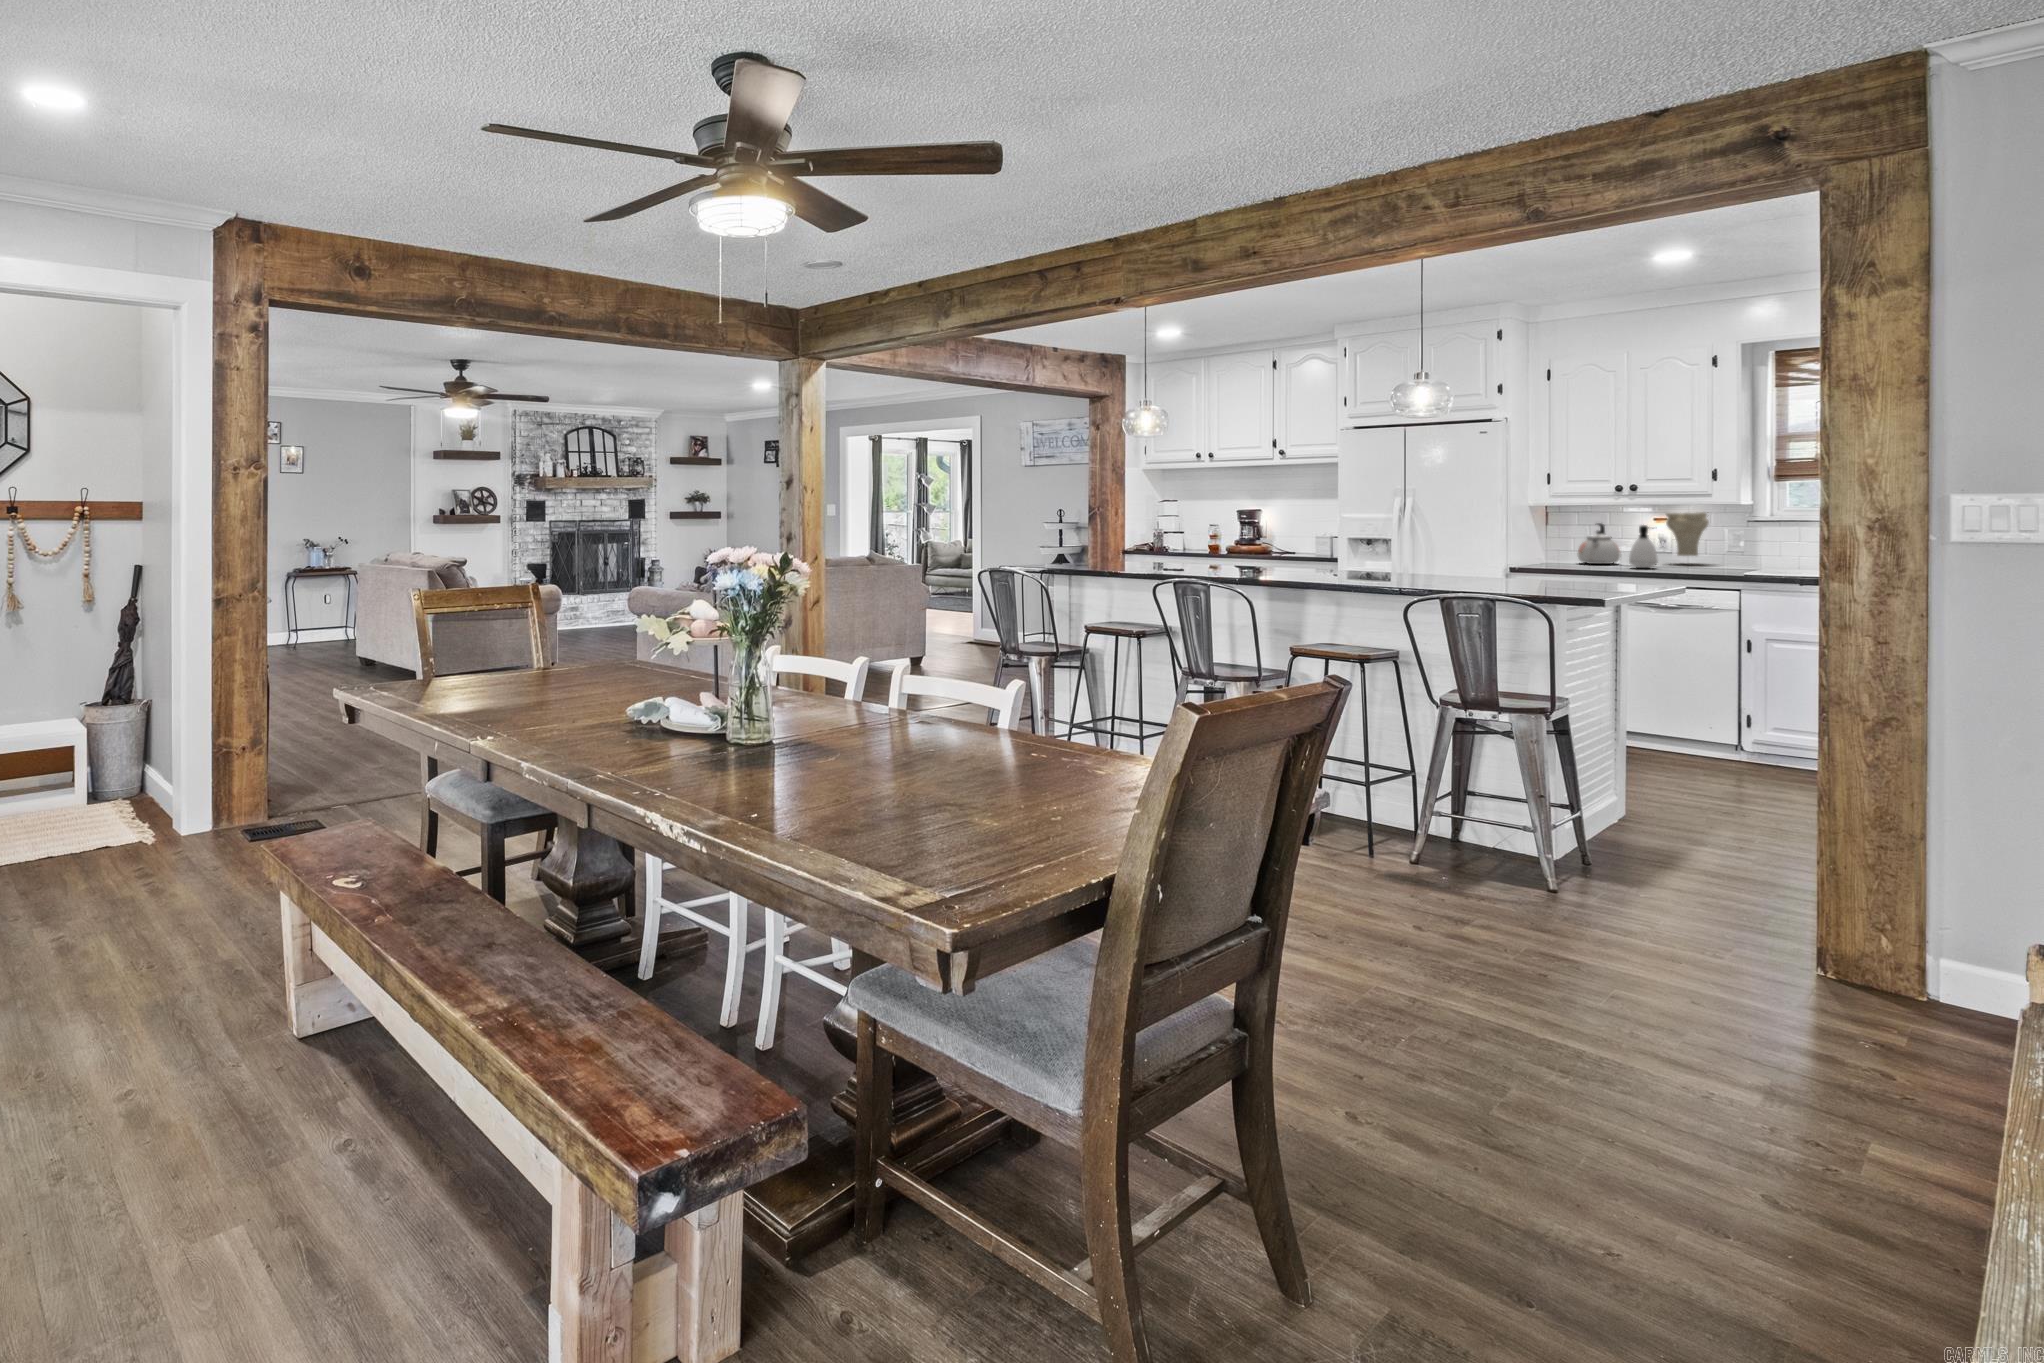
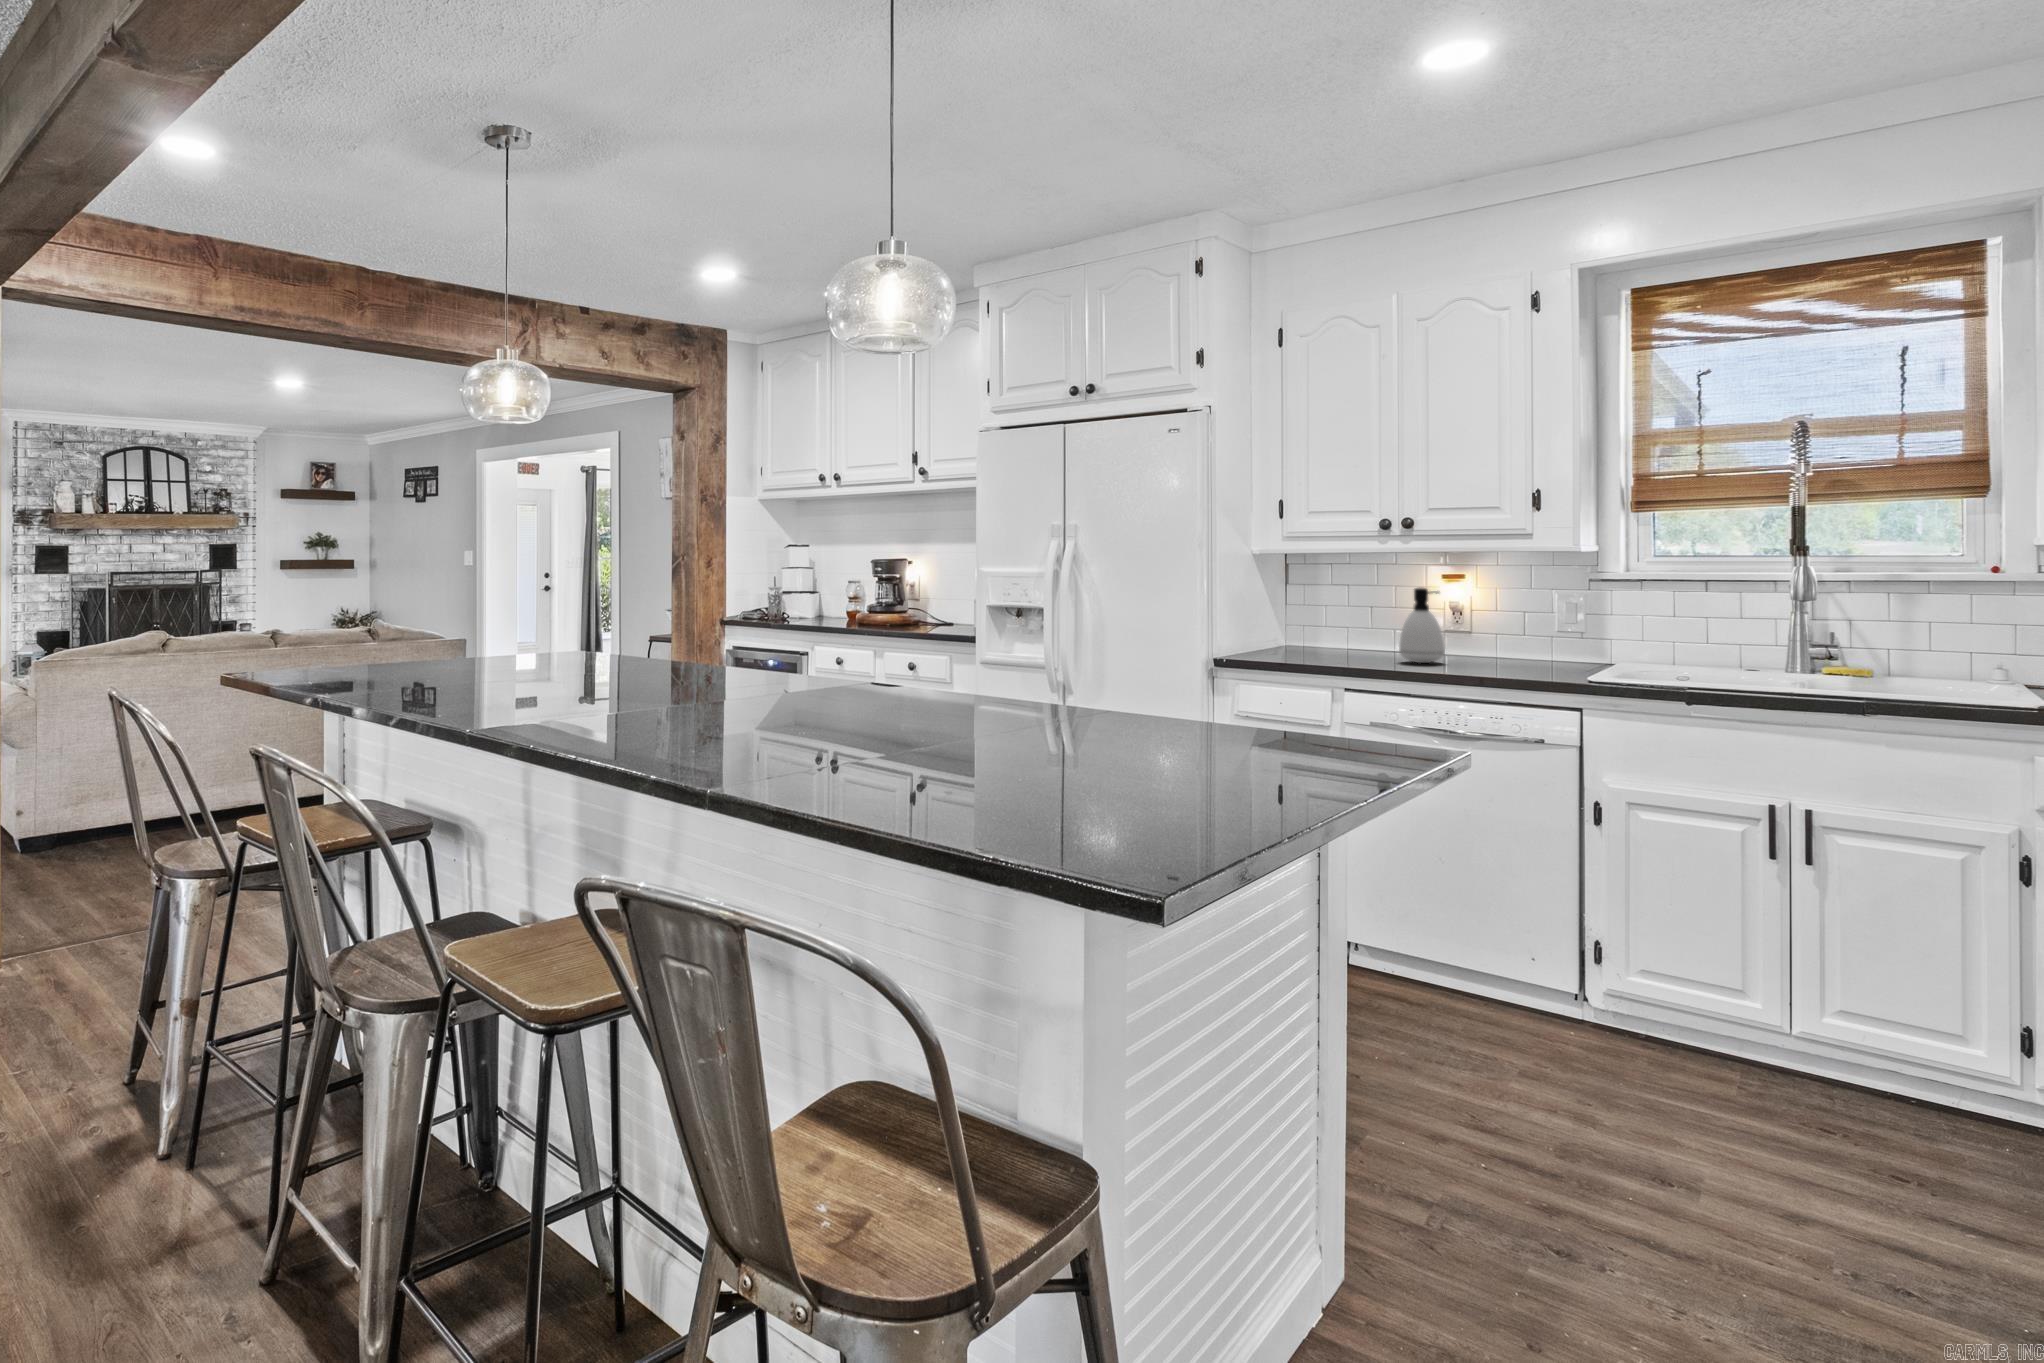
vase: present [1666,512,1709,556] -> none [1451,562,1541,652]
kettle: present [1578,523,1620,564] -> none [1329,583,1395,653]

